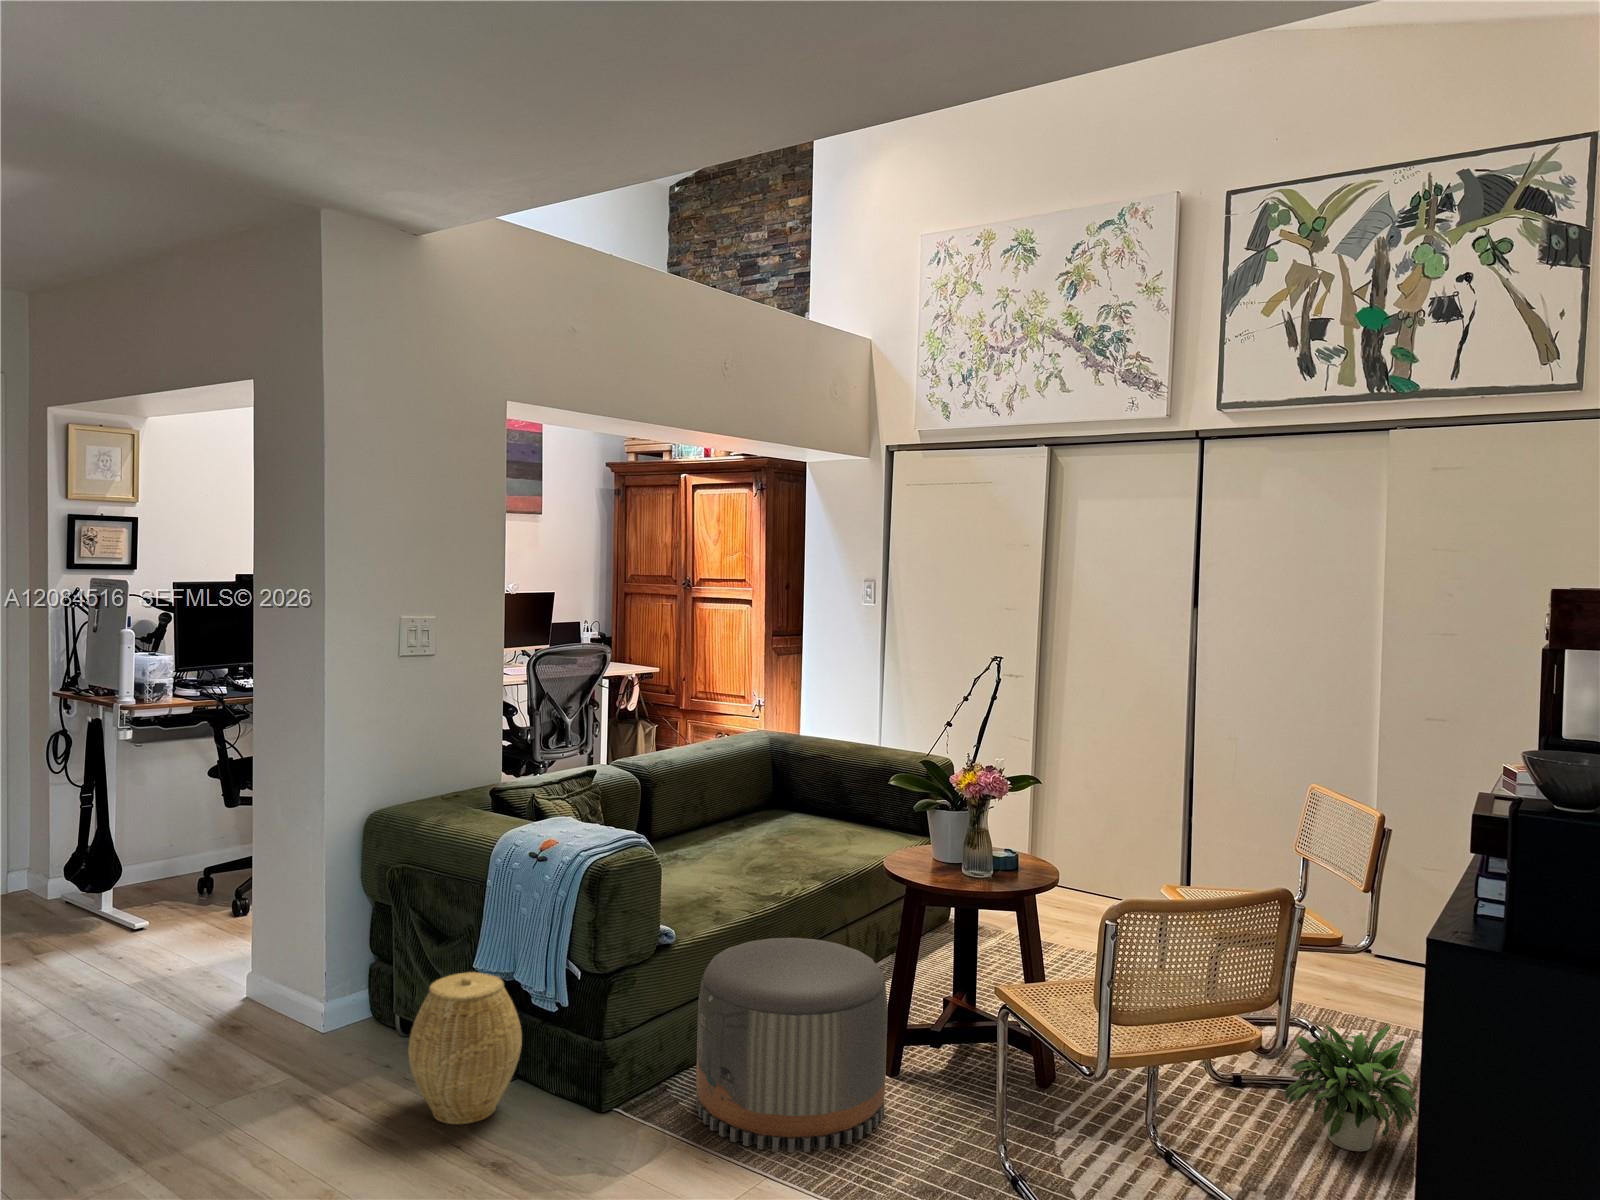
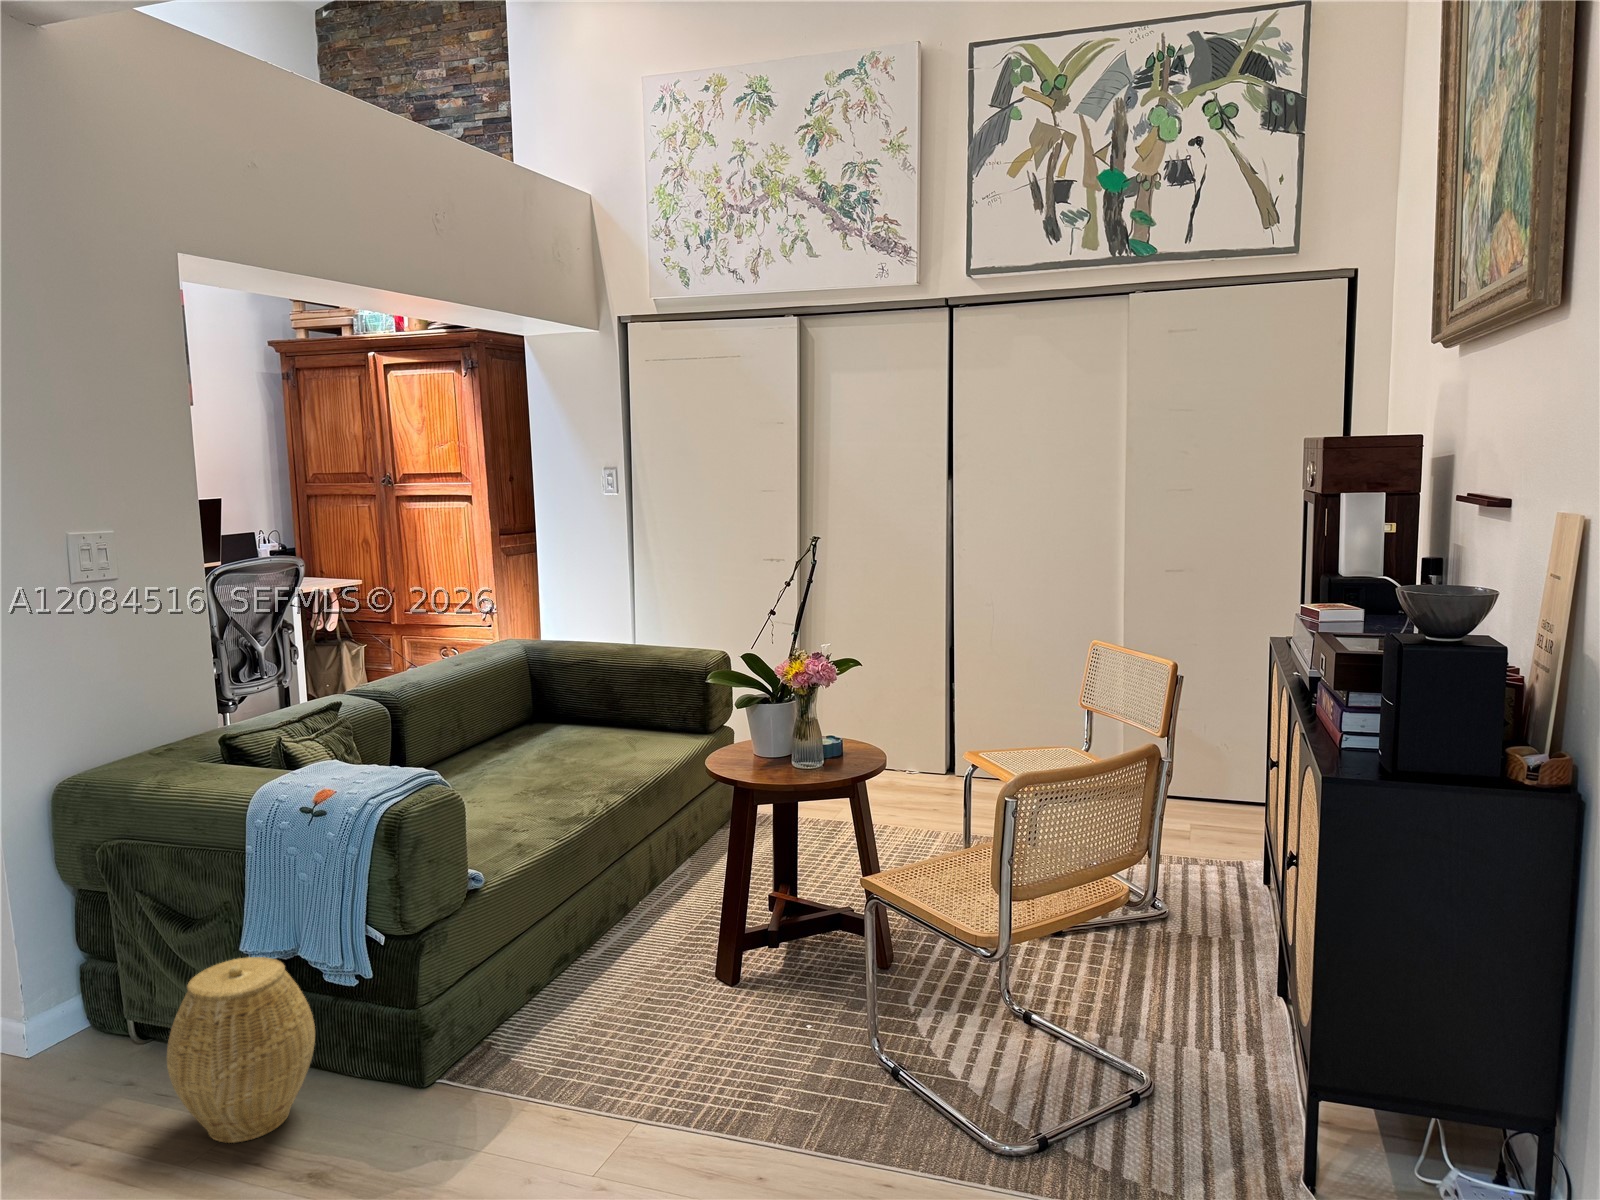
pouf: present [696,938,888,1152] -> none [528,857,739,1095]
potted plant: present [1285,1024,1417,1151] -> none [1115,858,1252,982]

